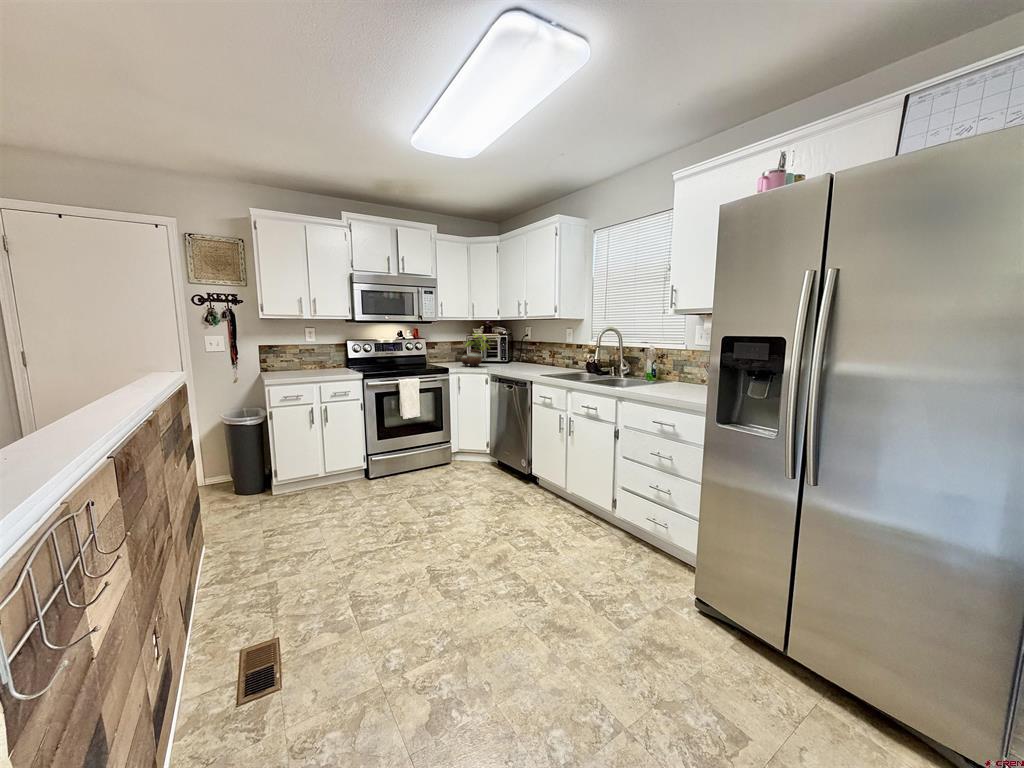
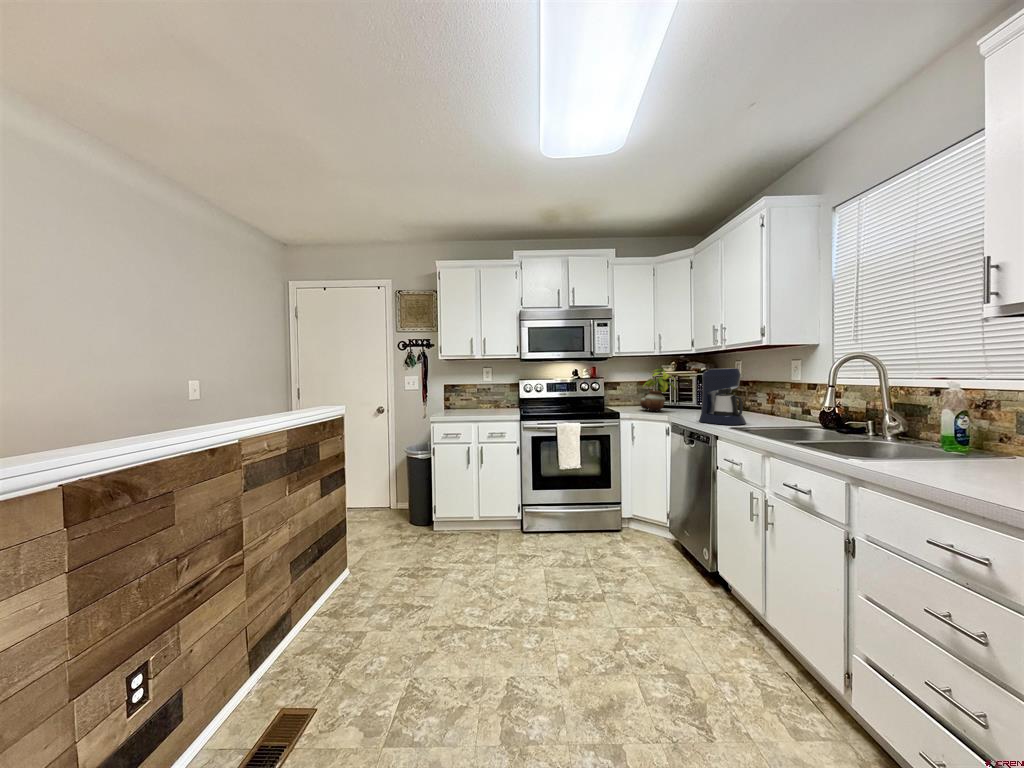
coffee maker: none [516,333,545,373] -> present [699,368,746,425]

